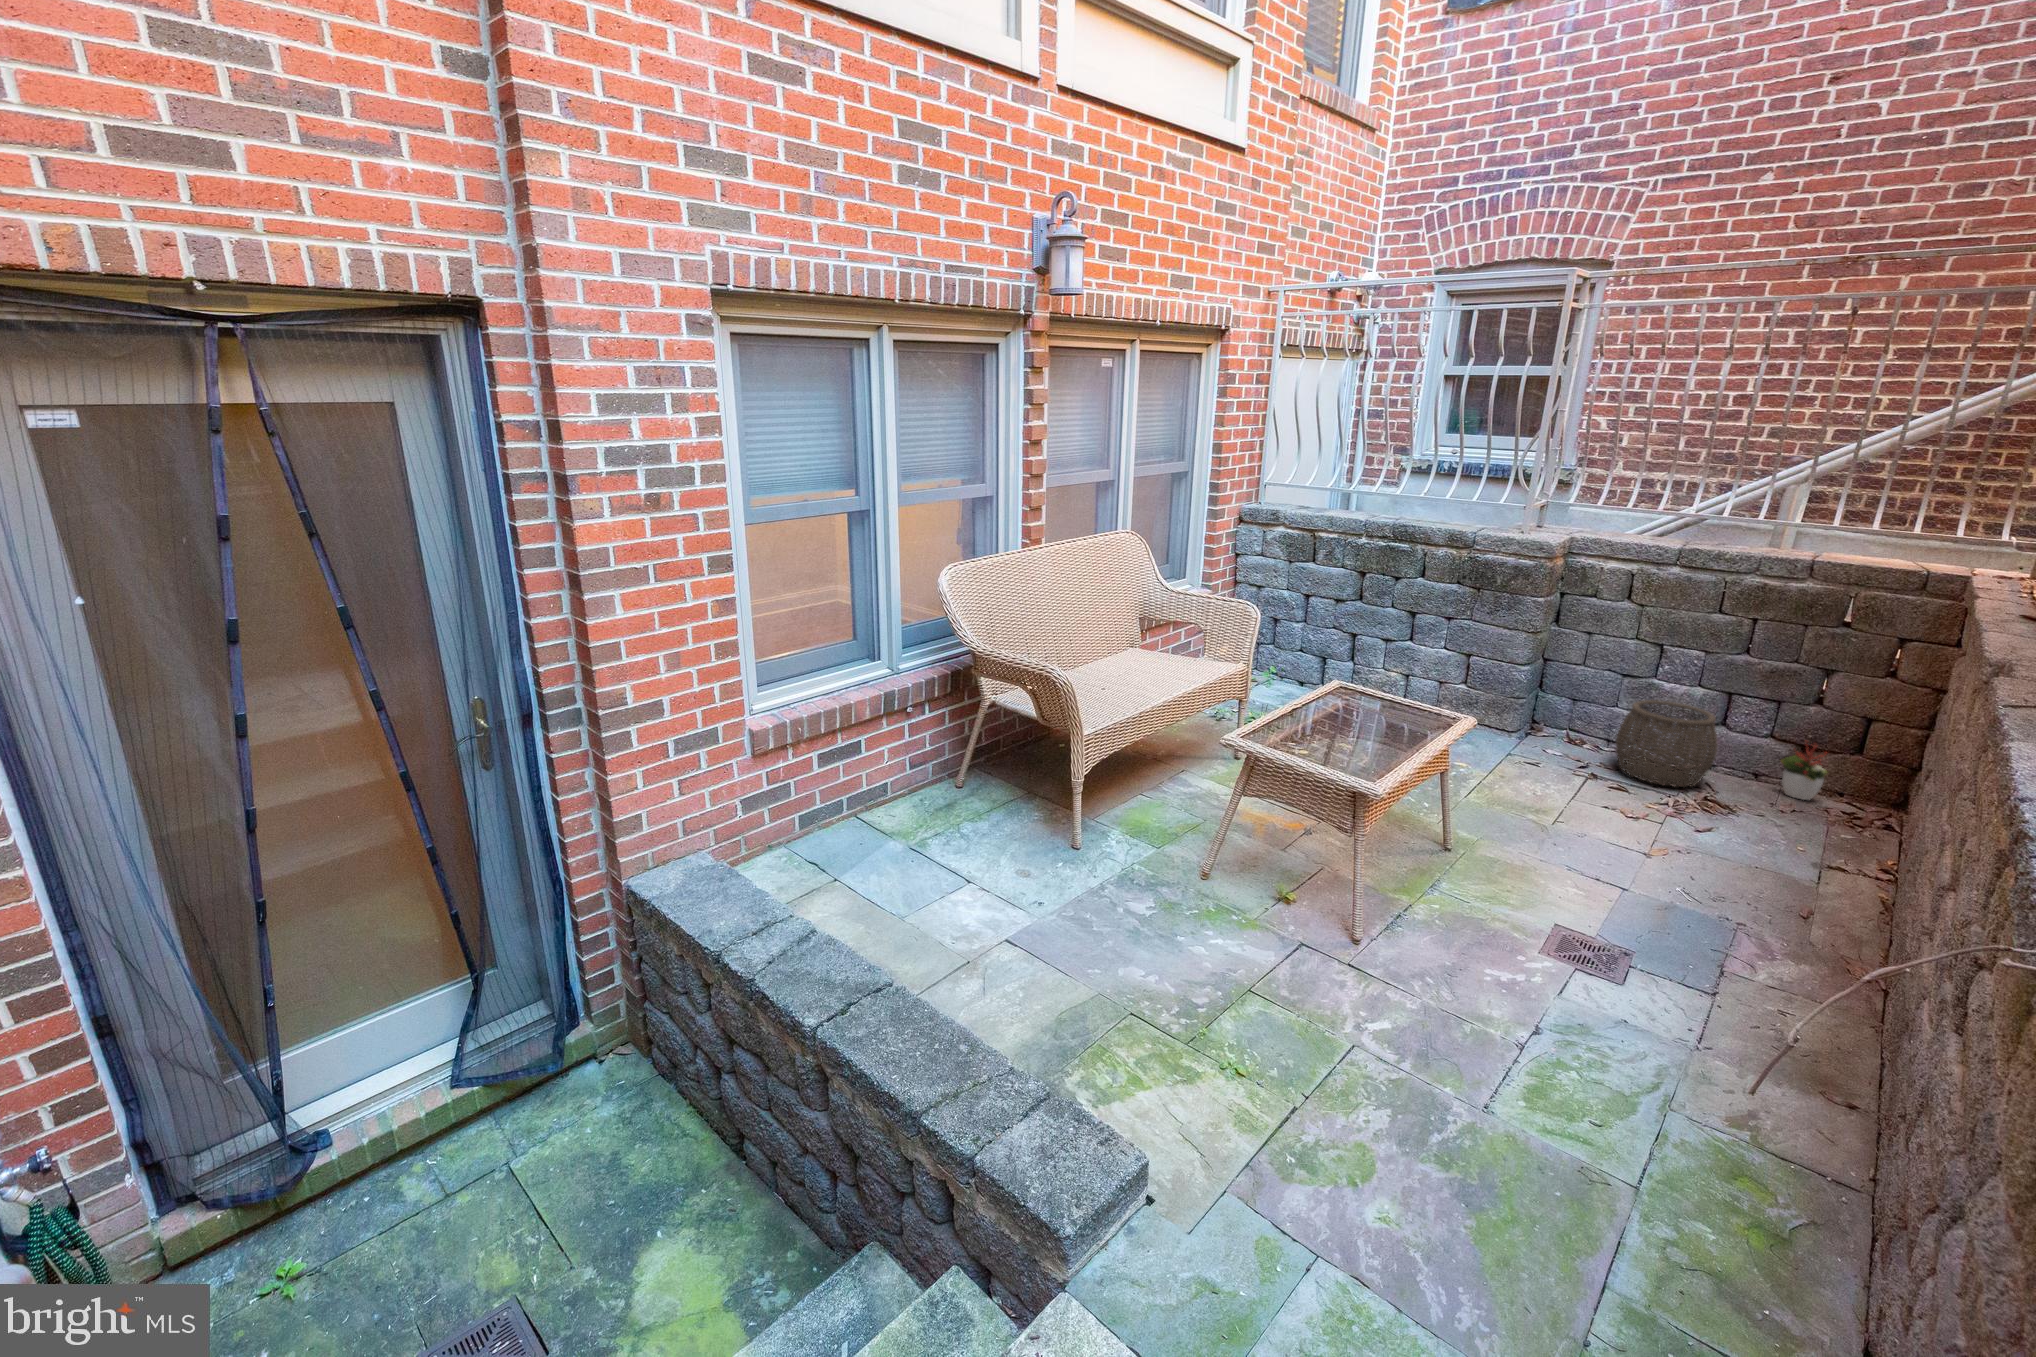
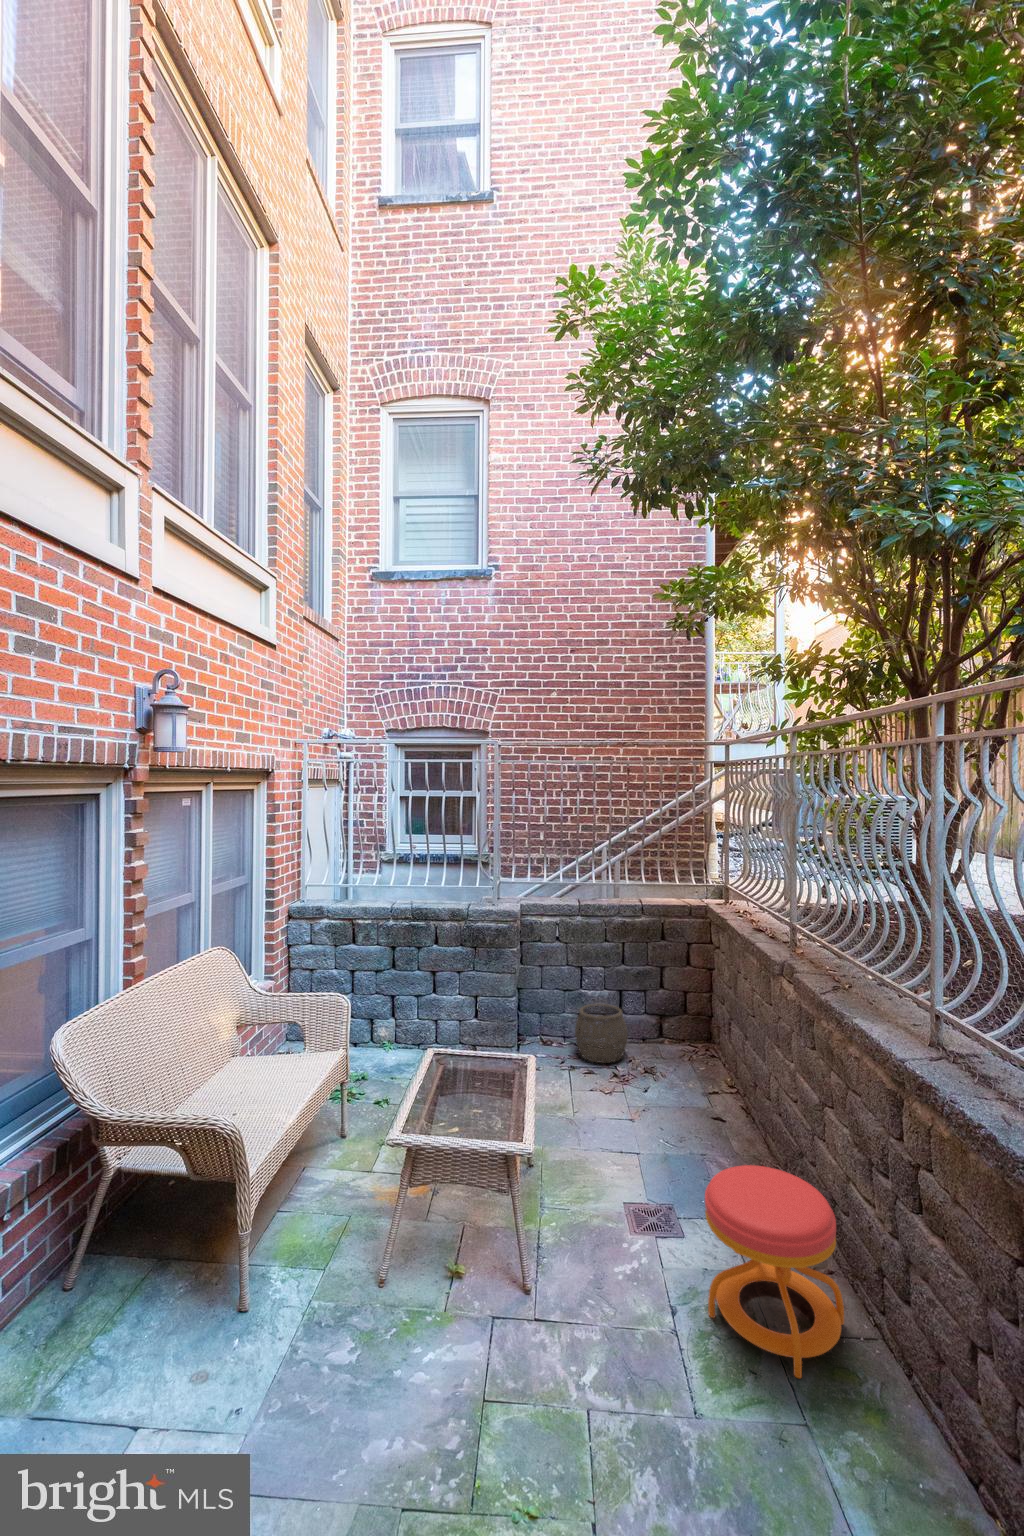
decorative plant: present [1781,744,1828,800] -> none [653,1012,675,1049]
stool: none [1588,901,1856,1156] -> present [705,1165,844,1378]

